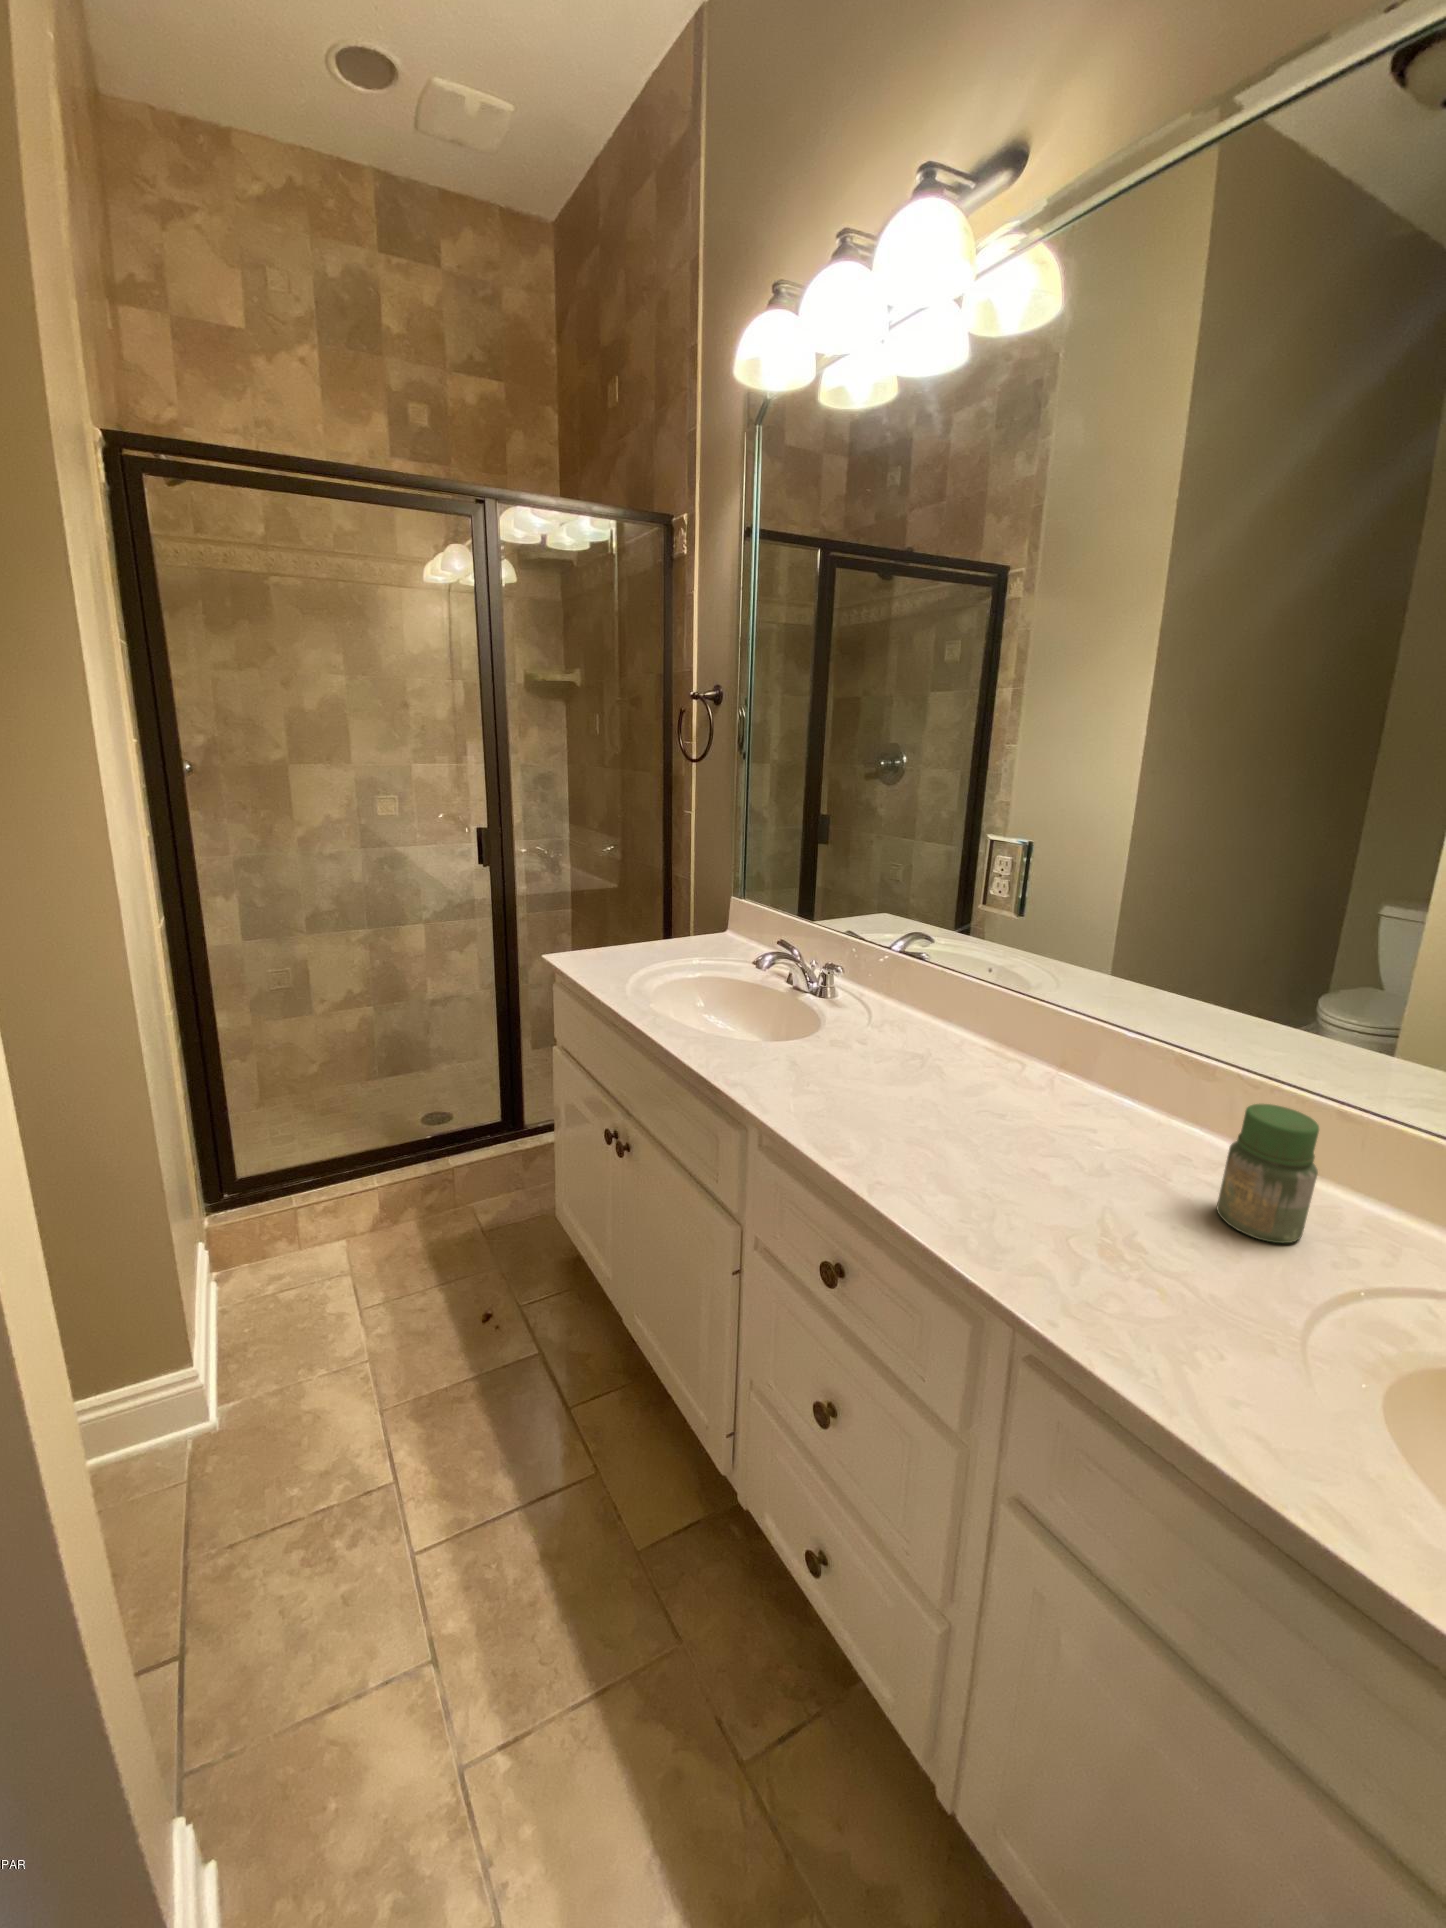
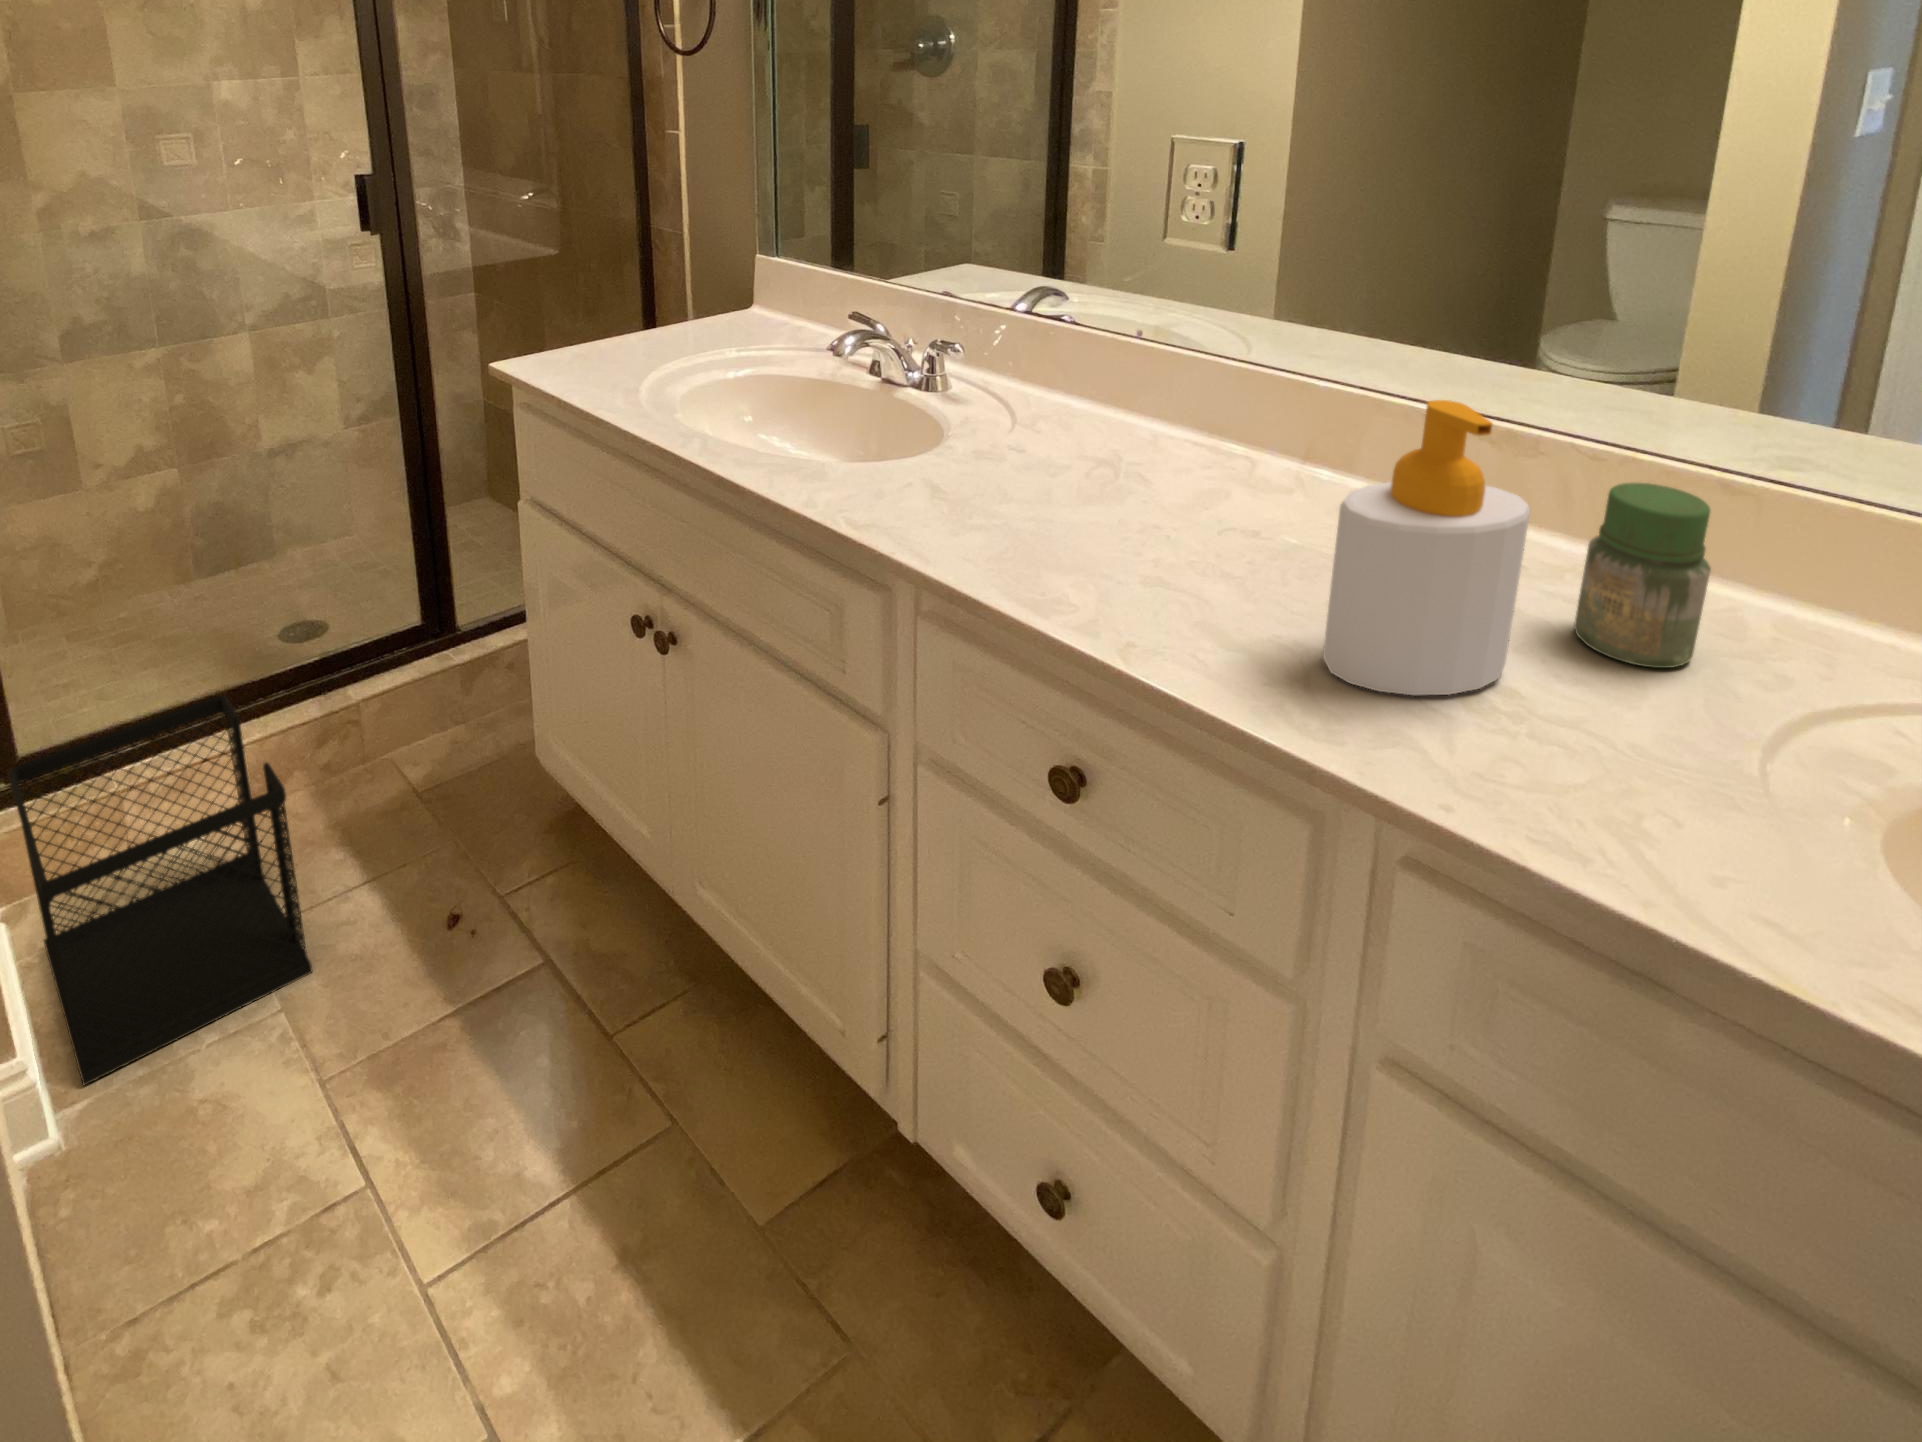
soap bottle: none [1019,1028,1175,1242] -> present [1323,400,1530,696]
wastebasket: none [218,1151,391,1390] -> present [8,696,312,1085]

